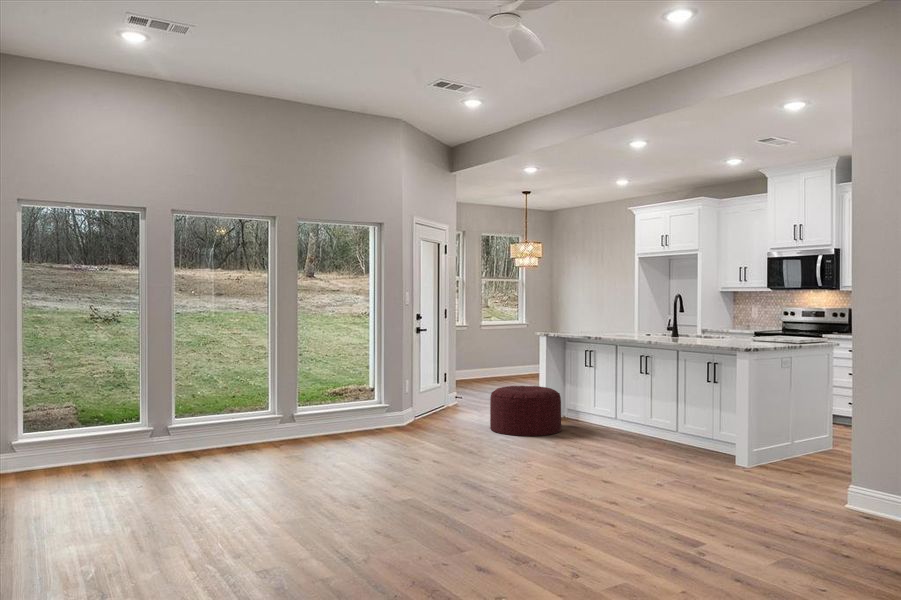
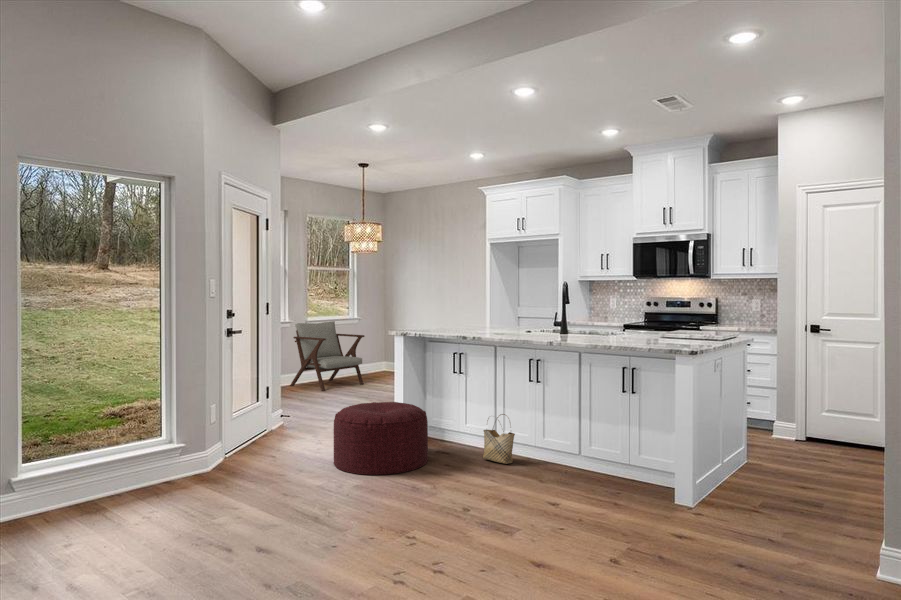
lounge chair: none [464,327,528,385] -> present [290,321,364,391]
woven basket: none [604,398,629,436] -> present [483,414,515,464]

